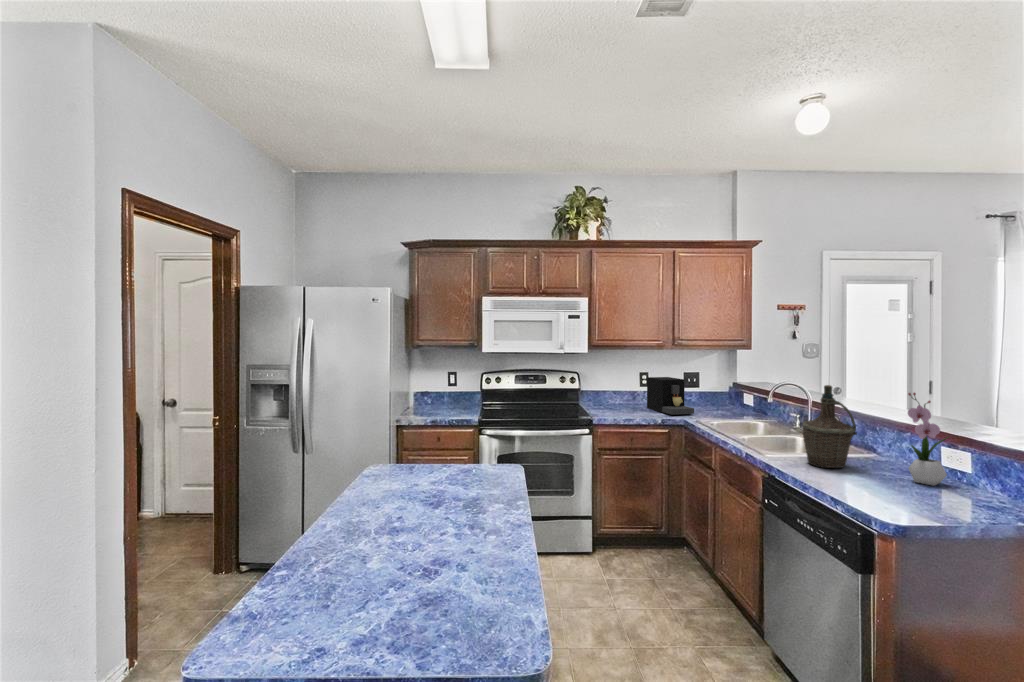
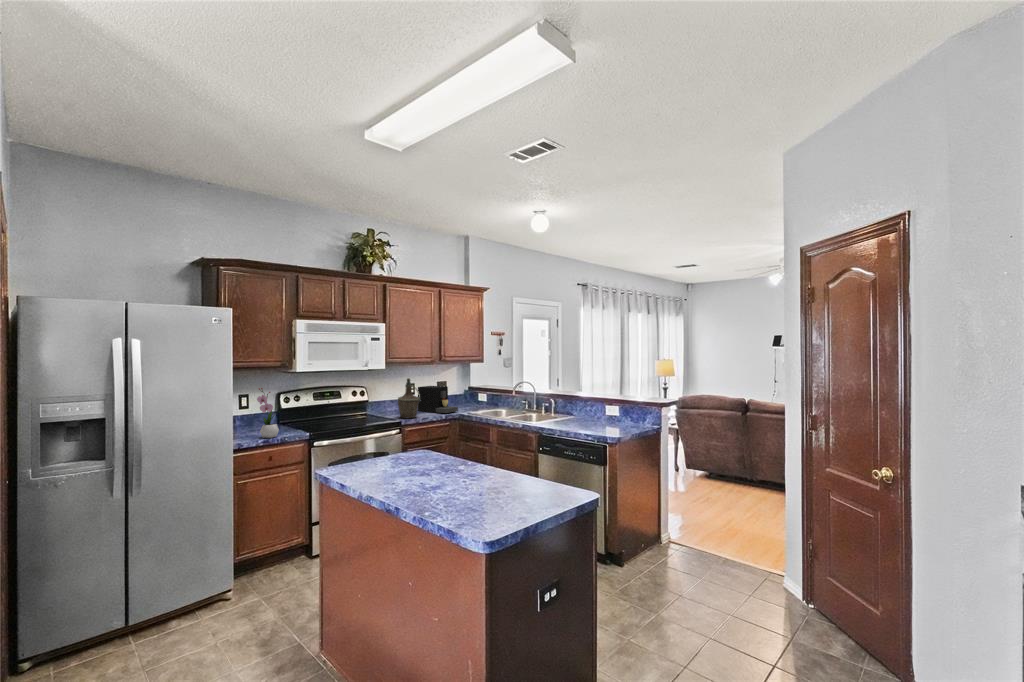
bottle: present [803,385,857,468] -> present [398,378,420,419]
flower arrangement: present [908,393,948,486] -> present [257,388,279,438]

